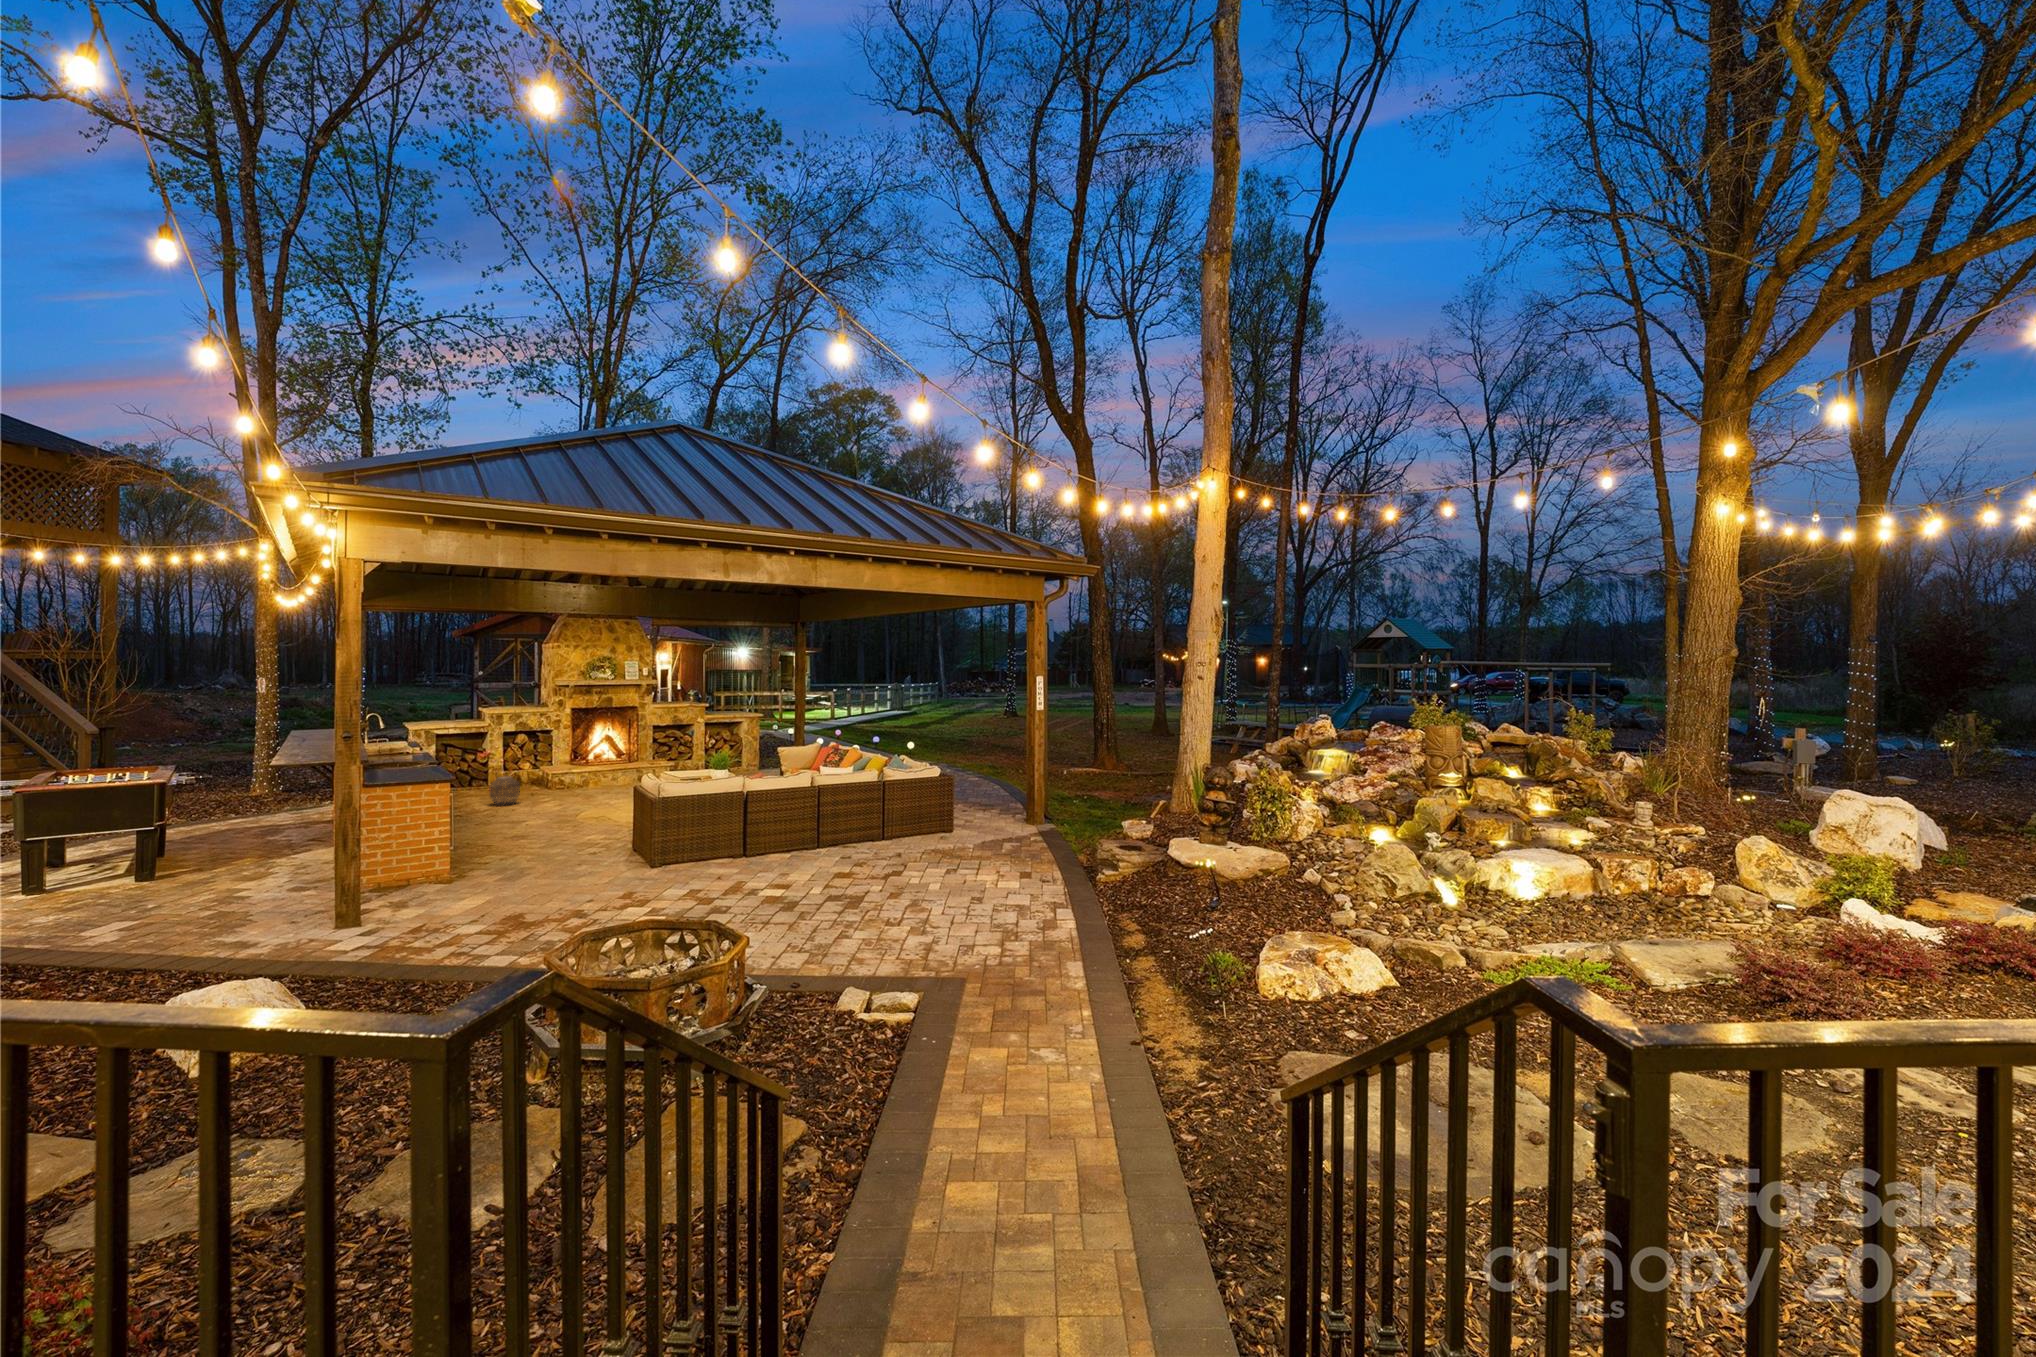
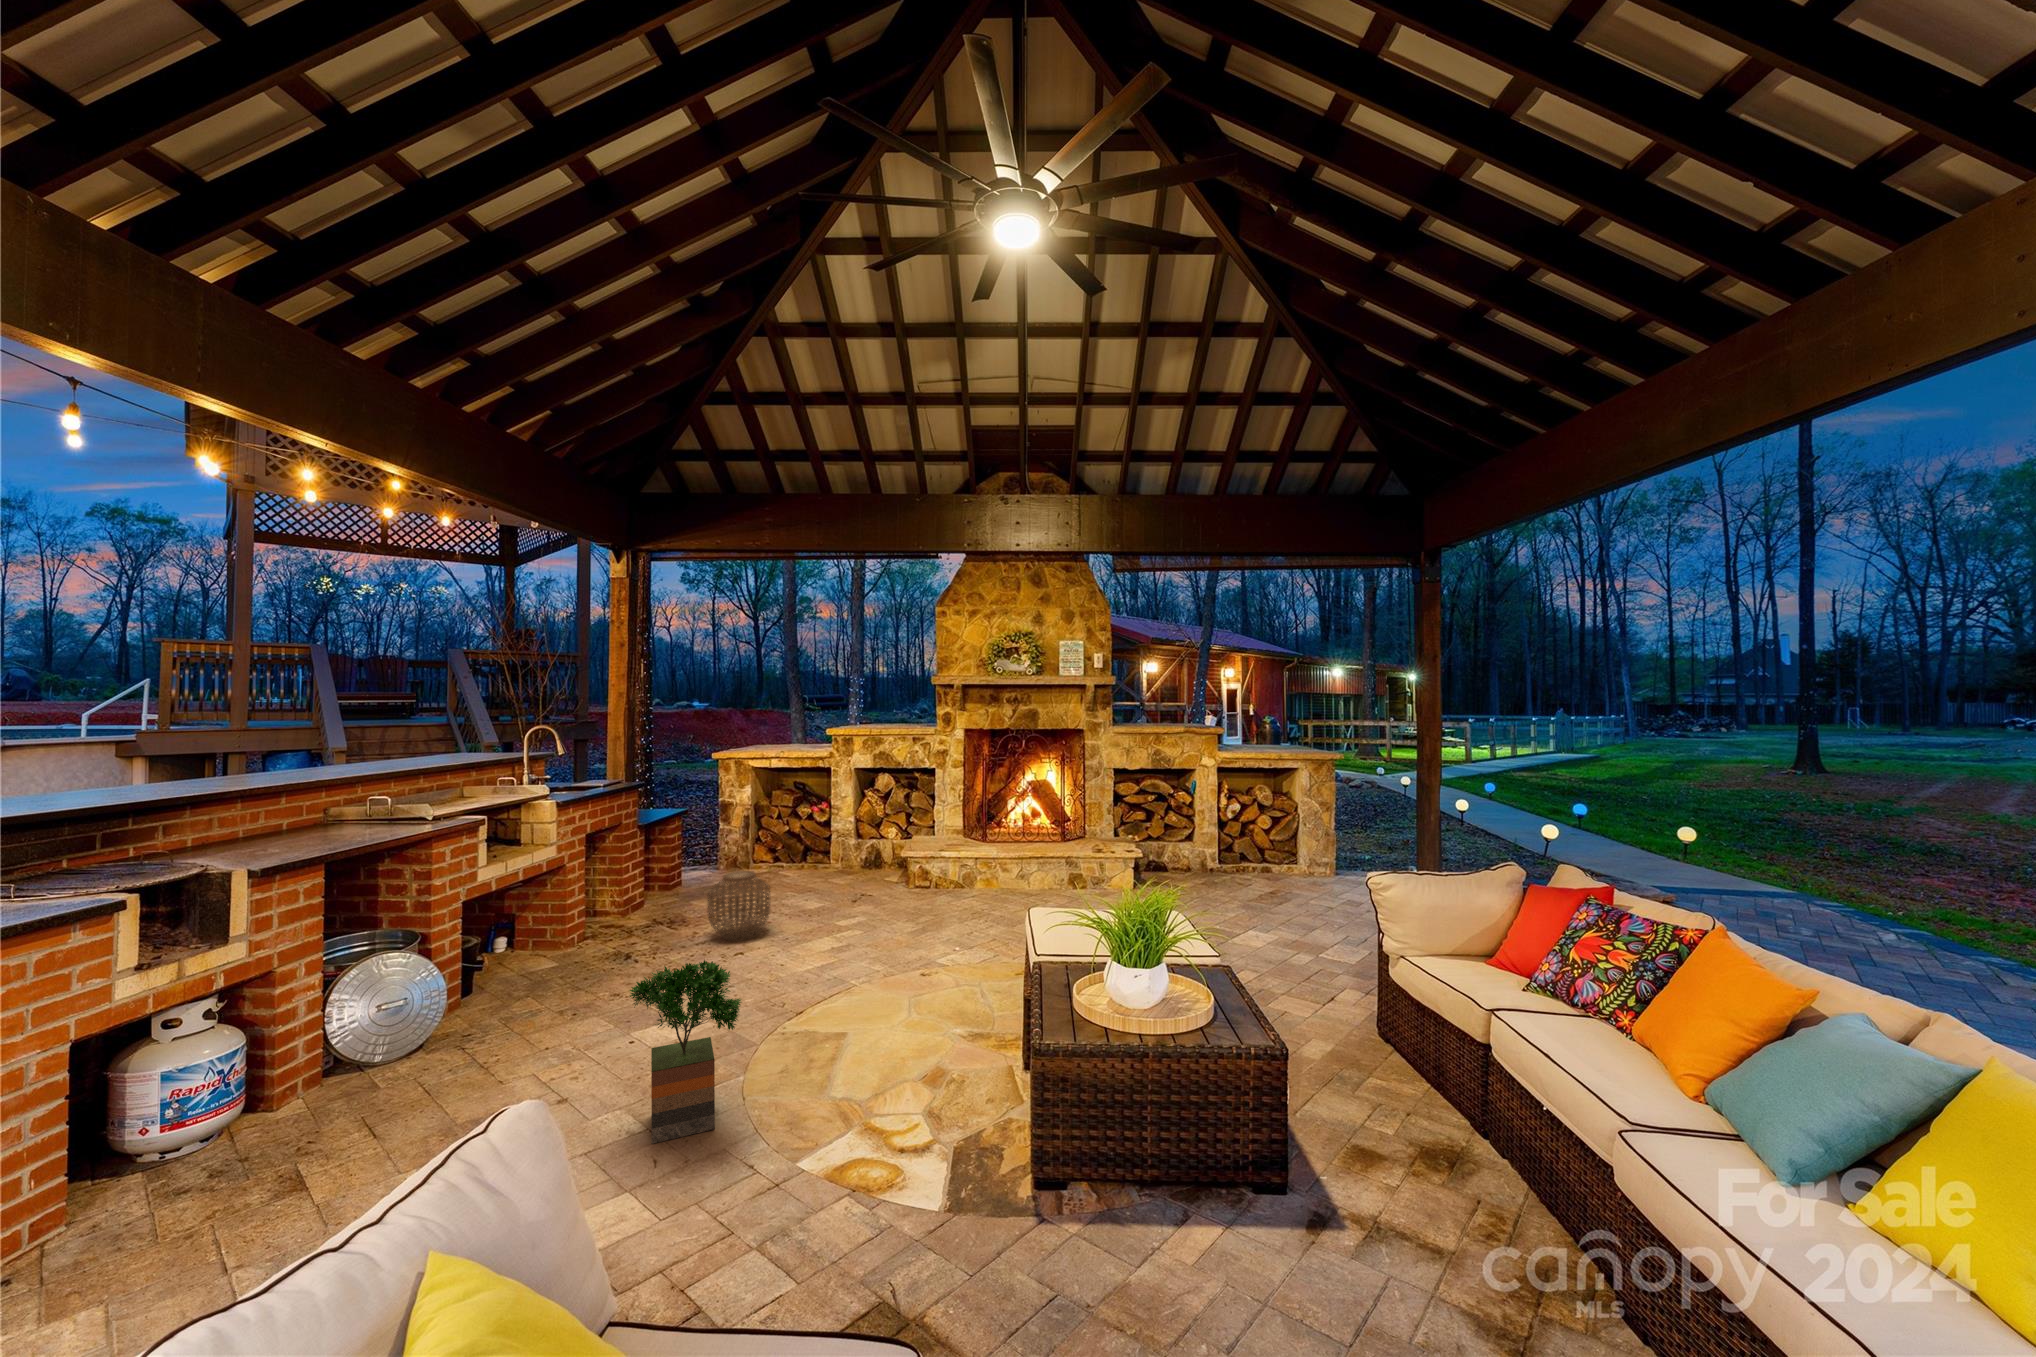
potted tree: none [568,780,606,826] -> present [630,960,741,1144]

